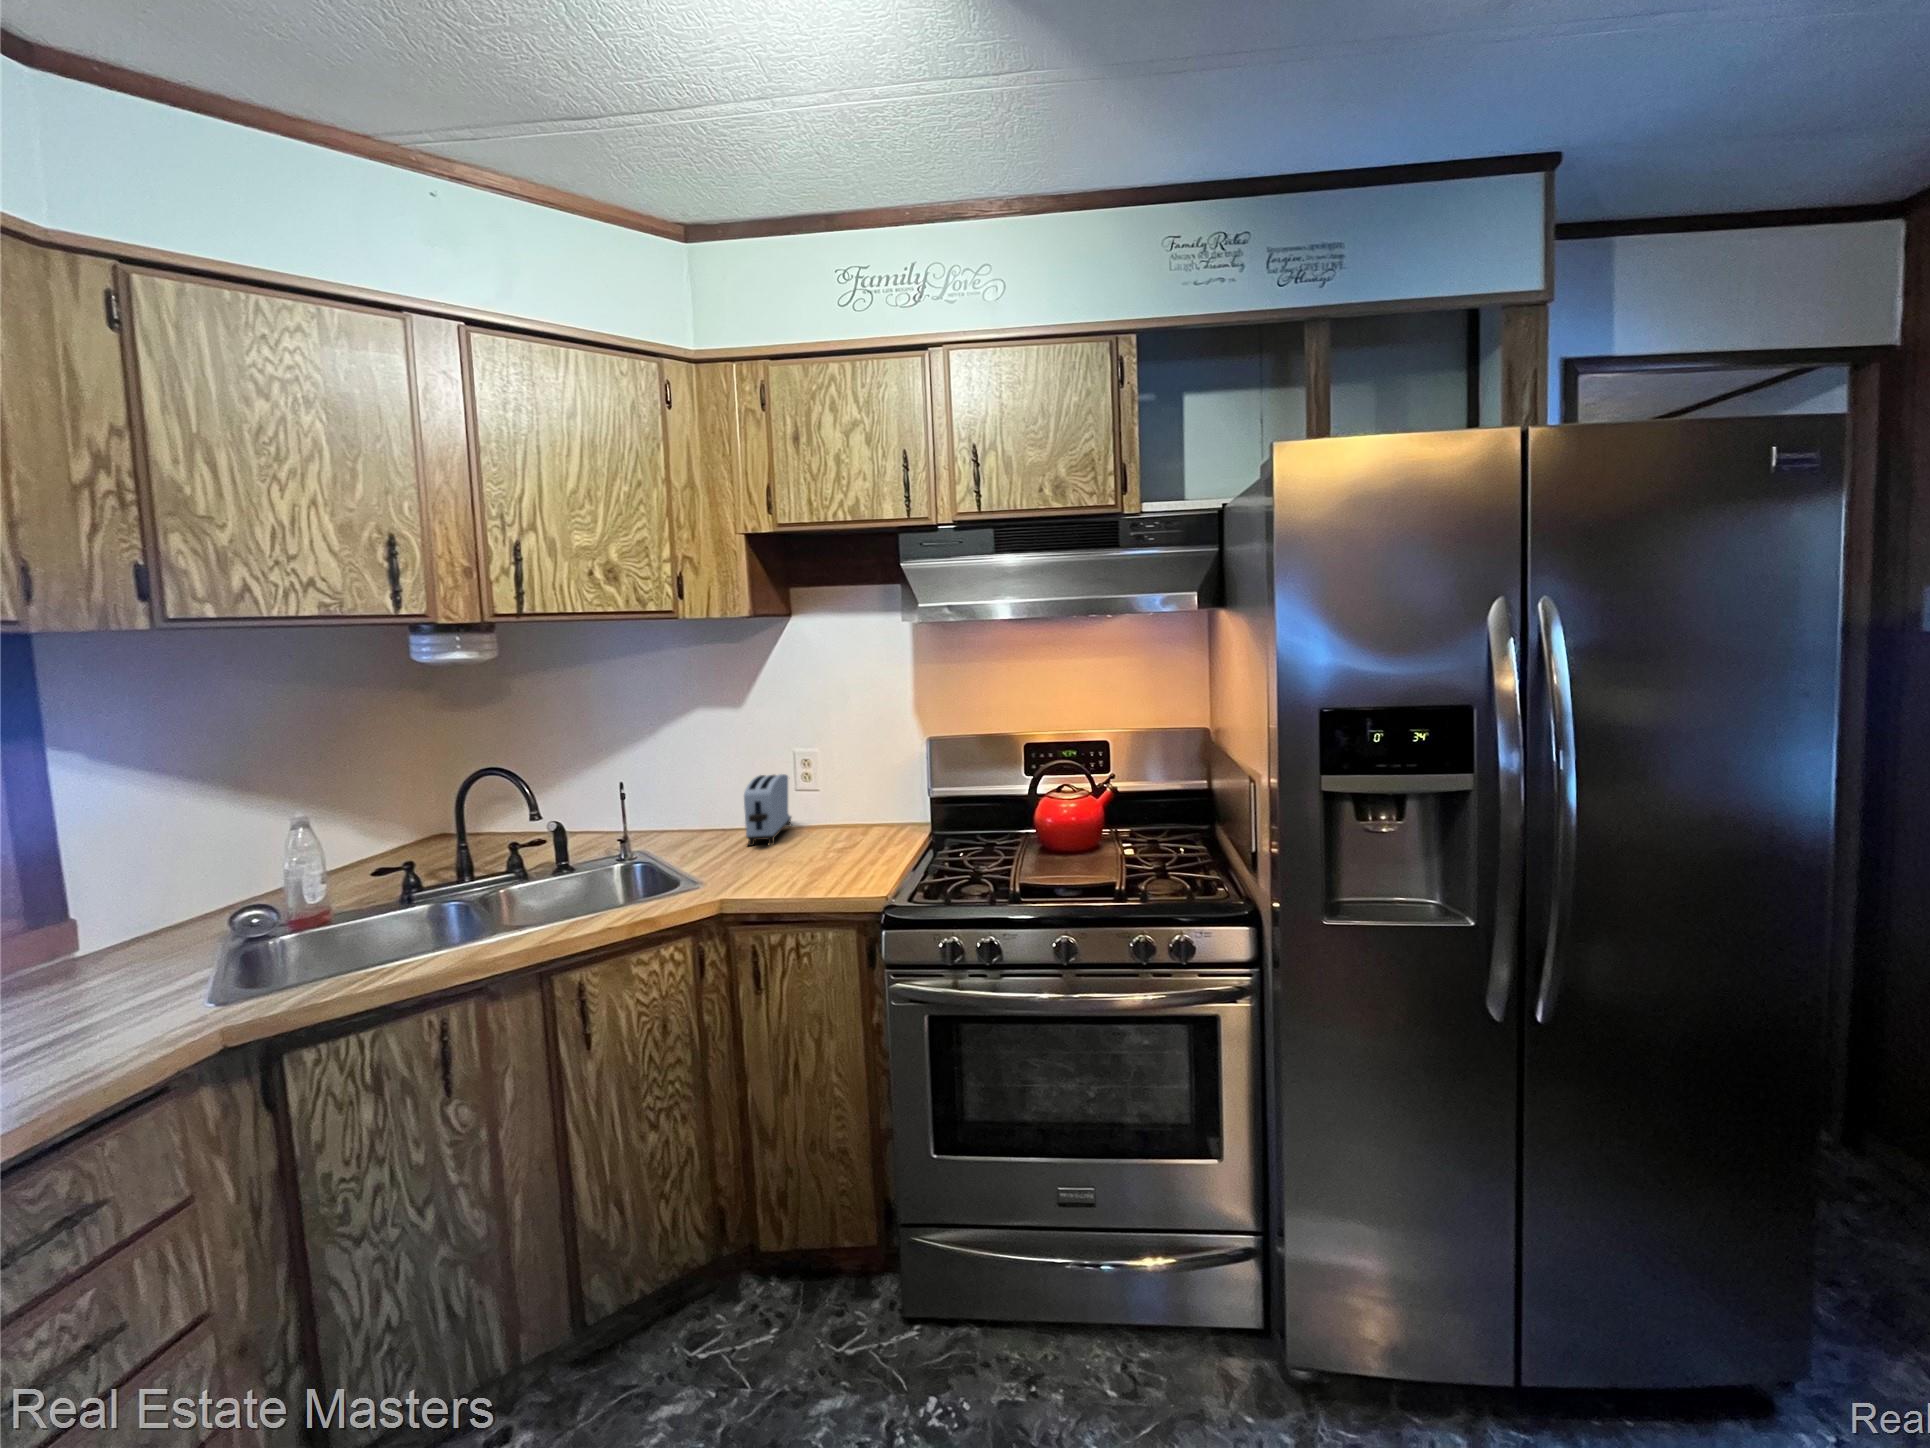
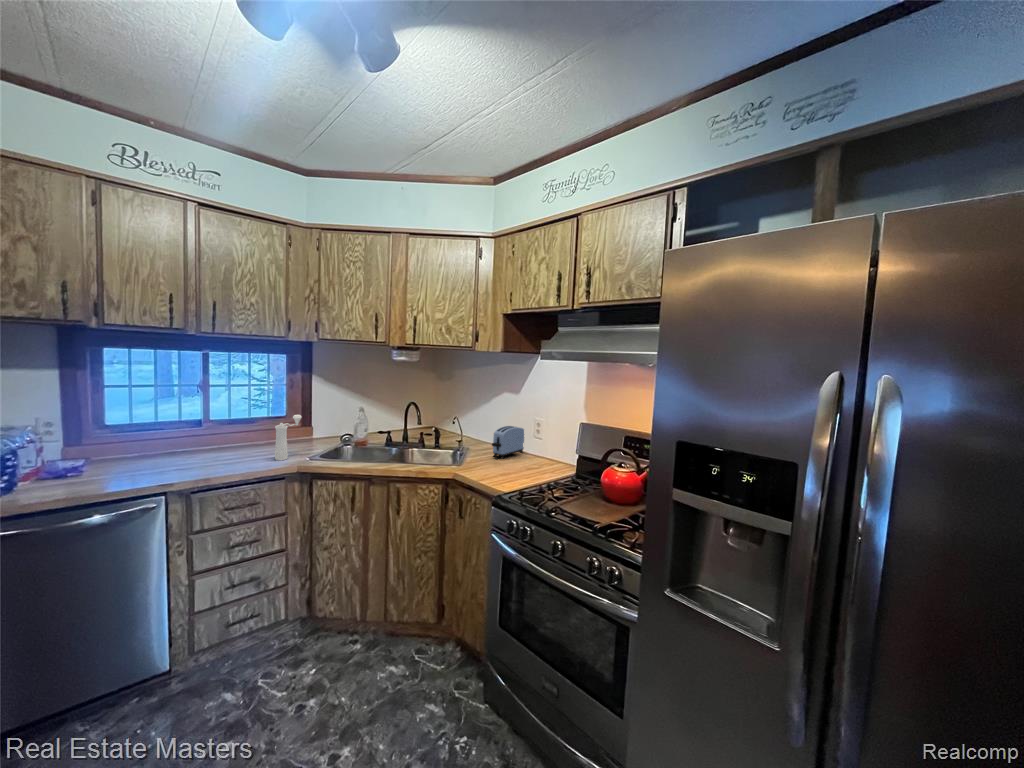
pepper mill: none [60,869,149,1038] -> present [275,415,302,460]

